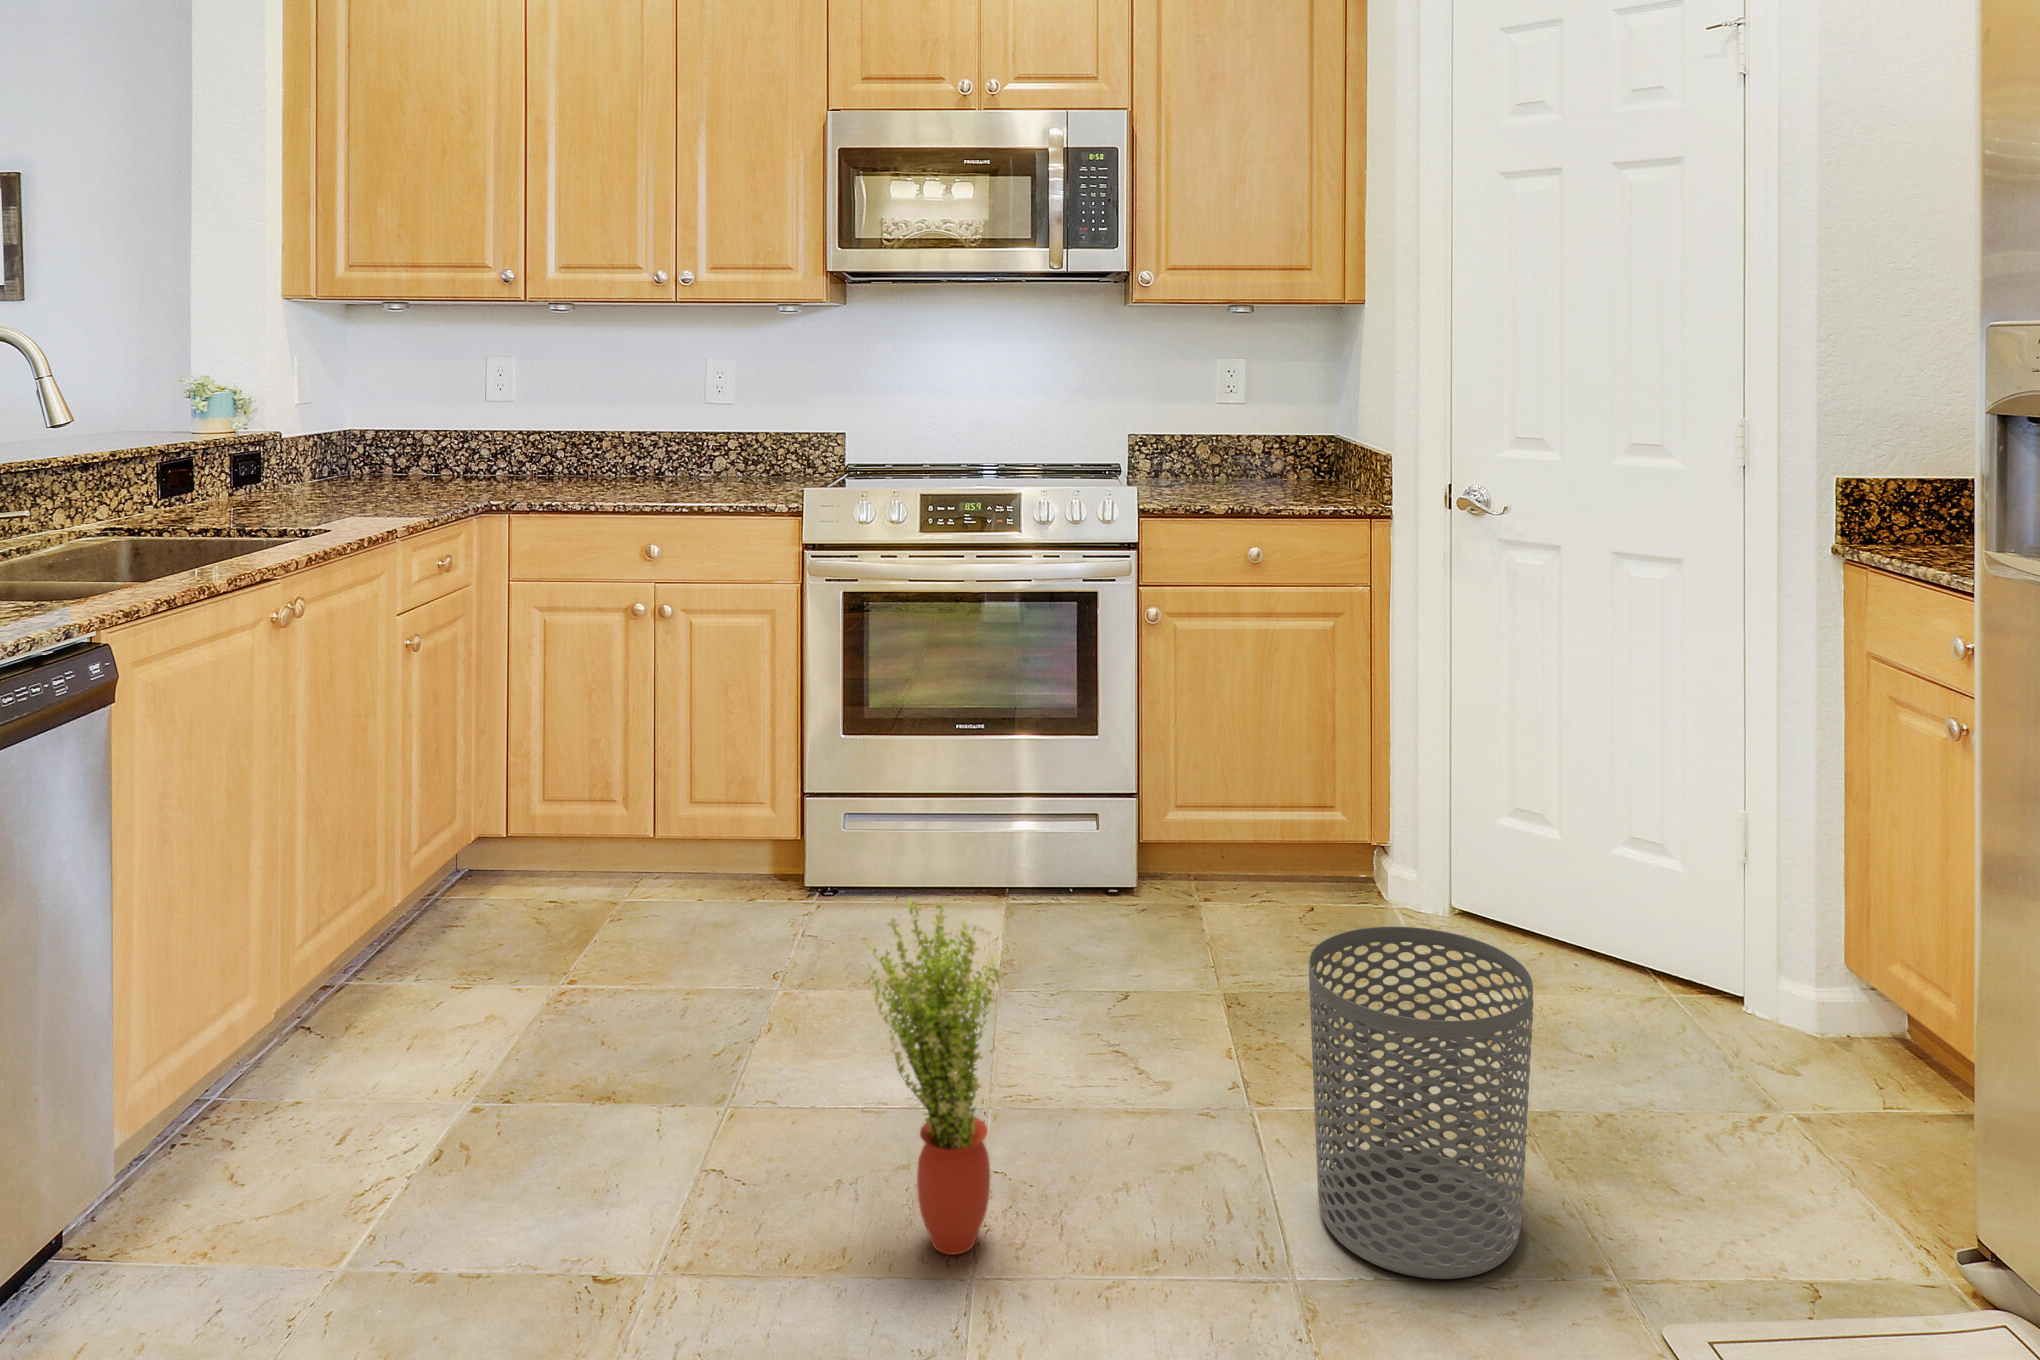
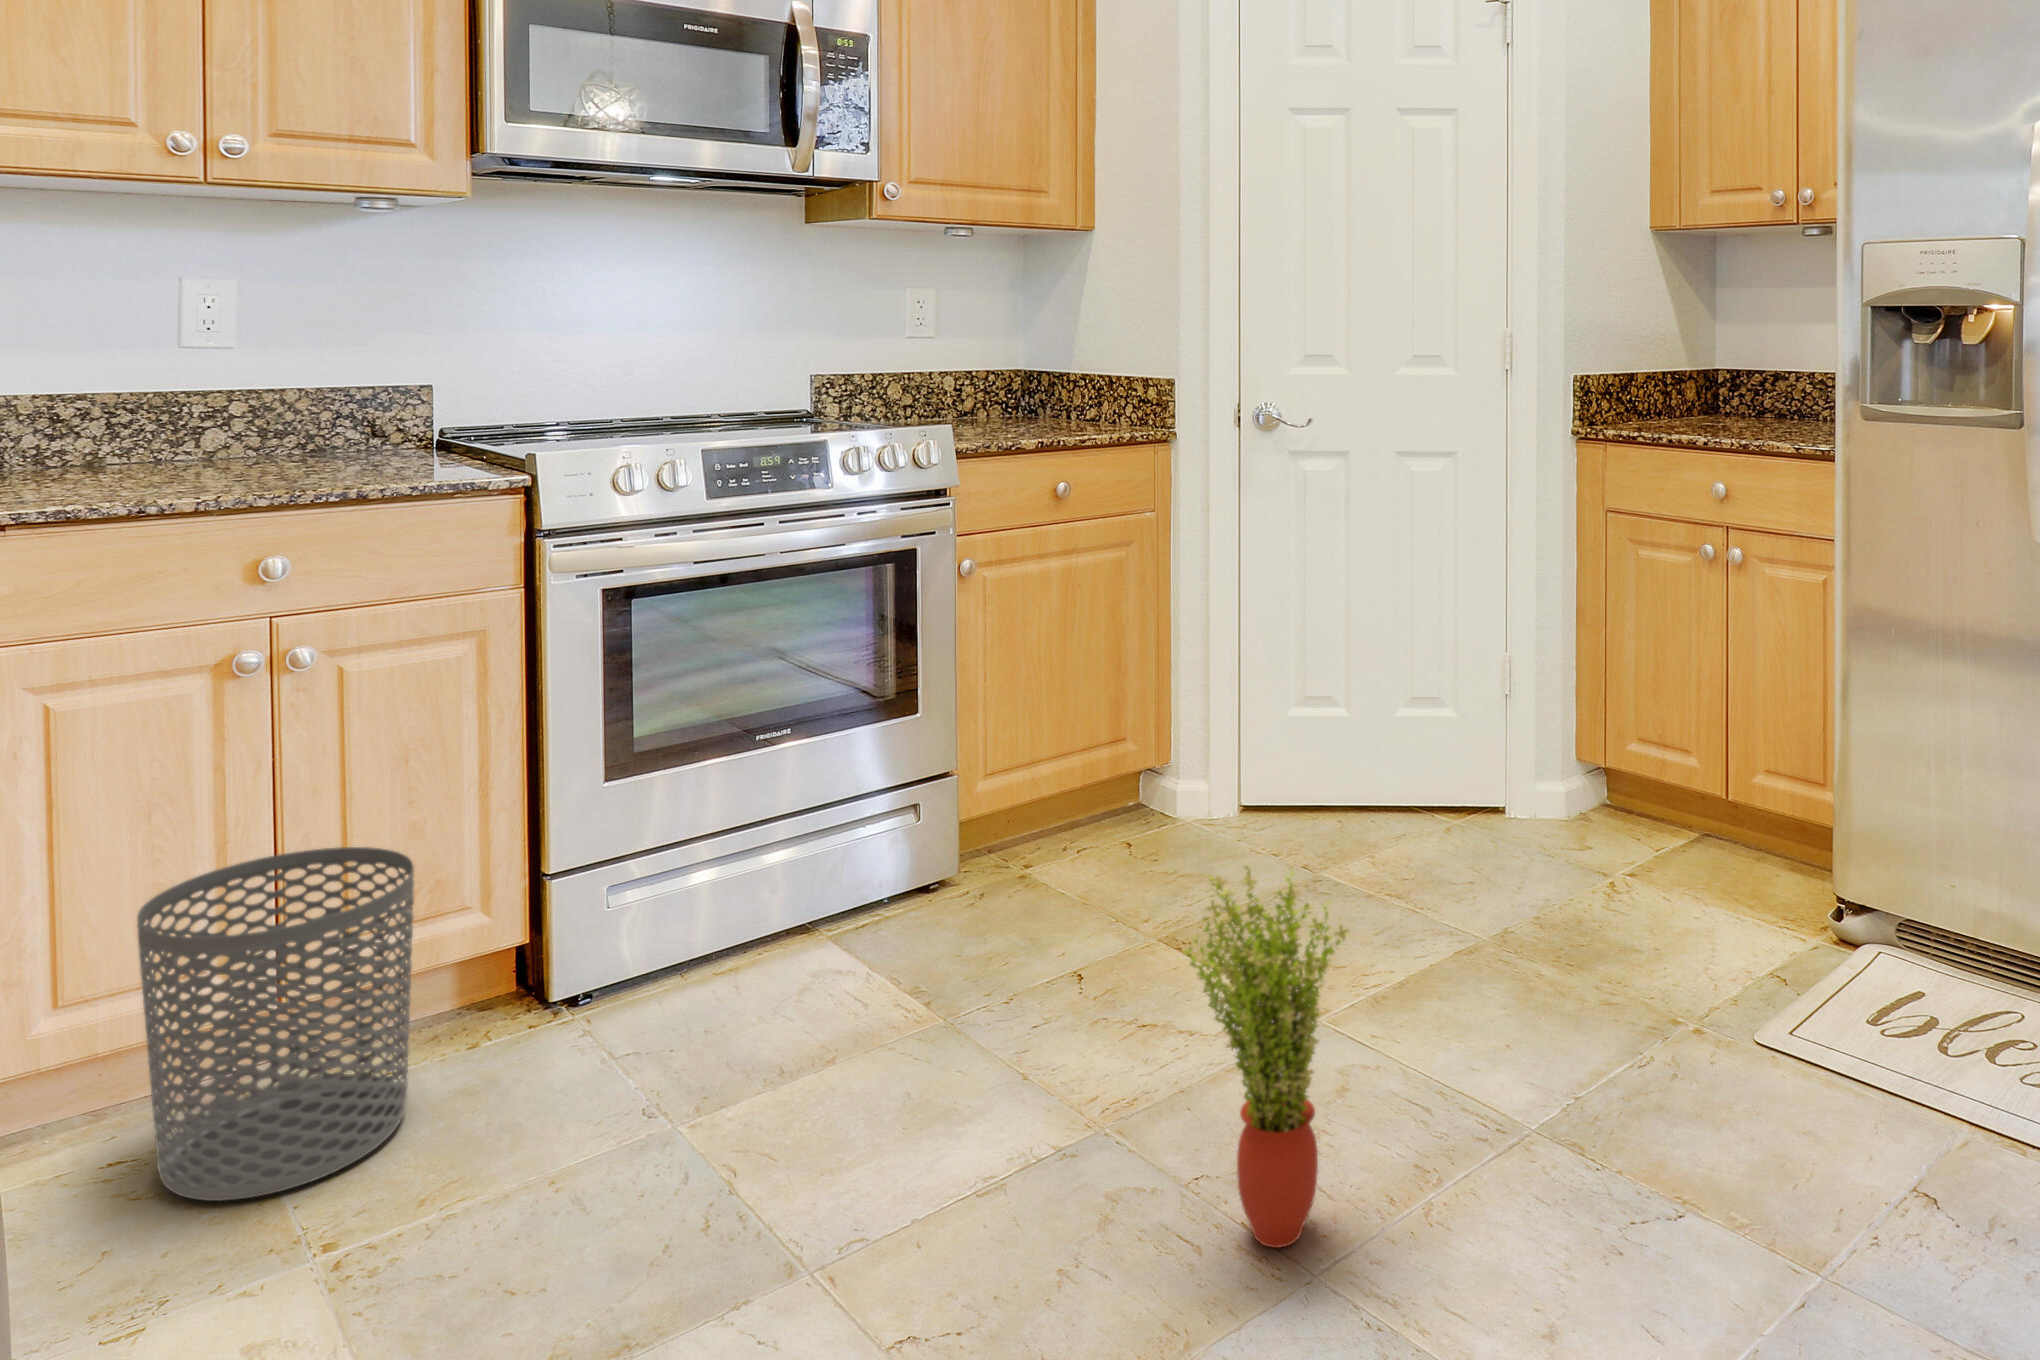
waste bin: present [1309,926,1533,1279] -> present [137,847,414,1201]

